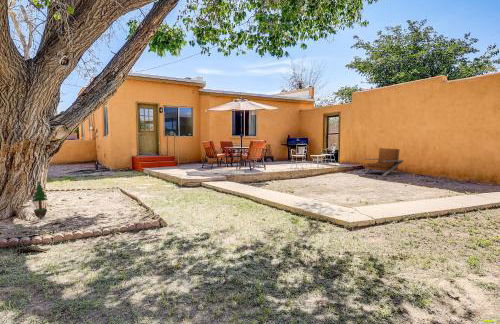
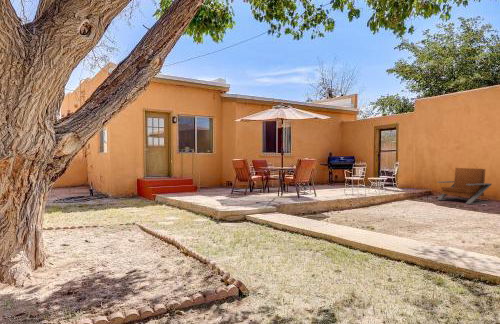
potted tree: present [32,181,48,218] -> none [22,219,49,282]

